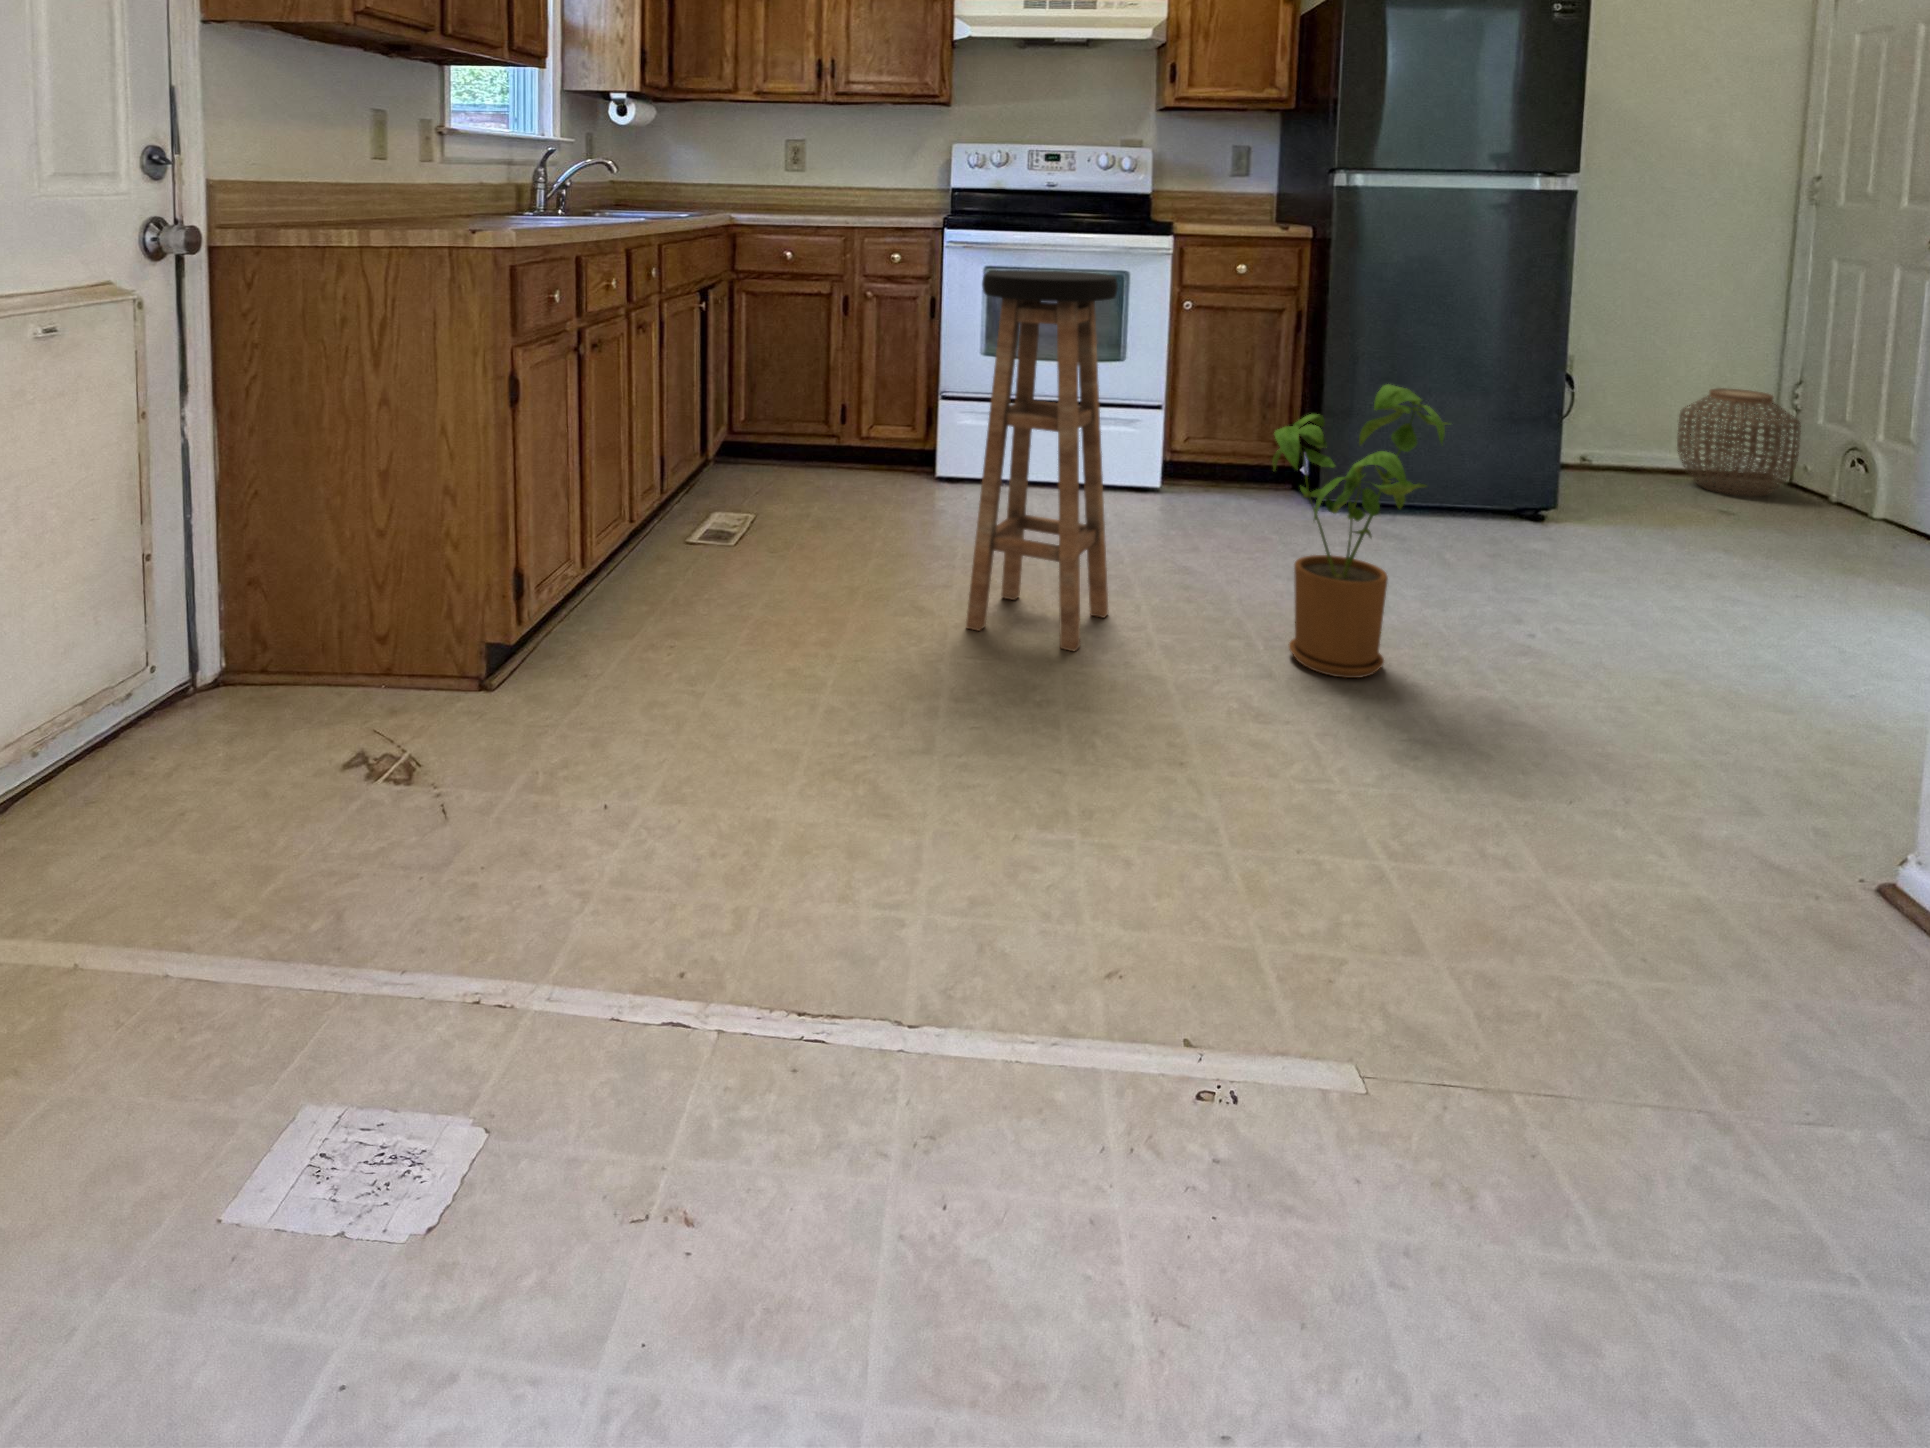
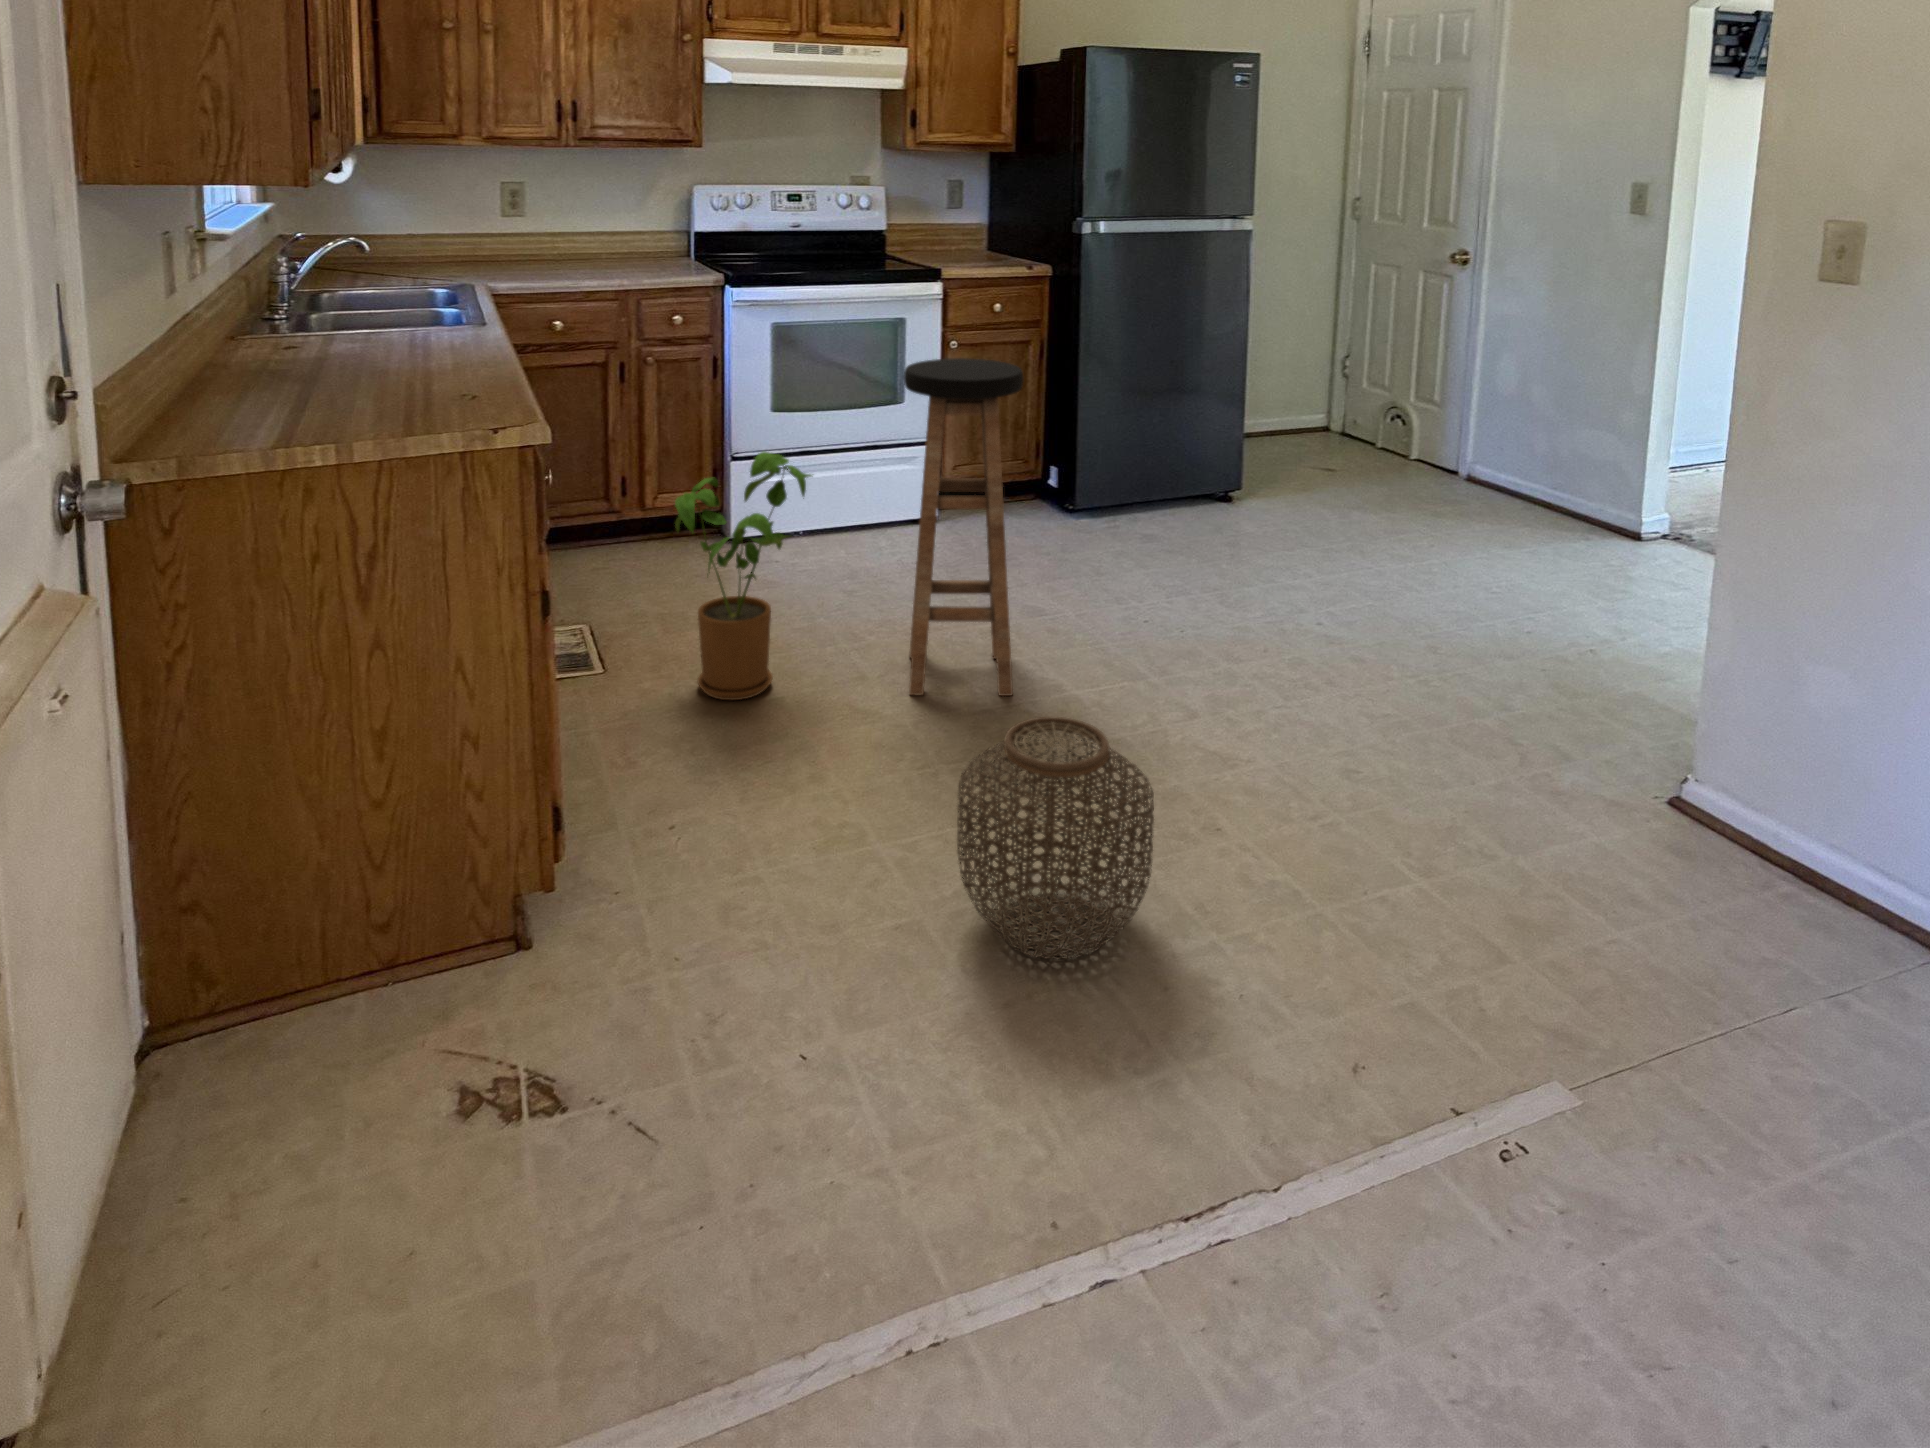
house plant: present [1272,384,1448,678] -> present [675,452,812,700]
woven basket: present [1677,388,1801,496] -> present [957,717,1154,960]

